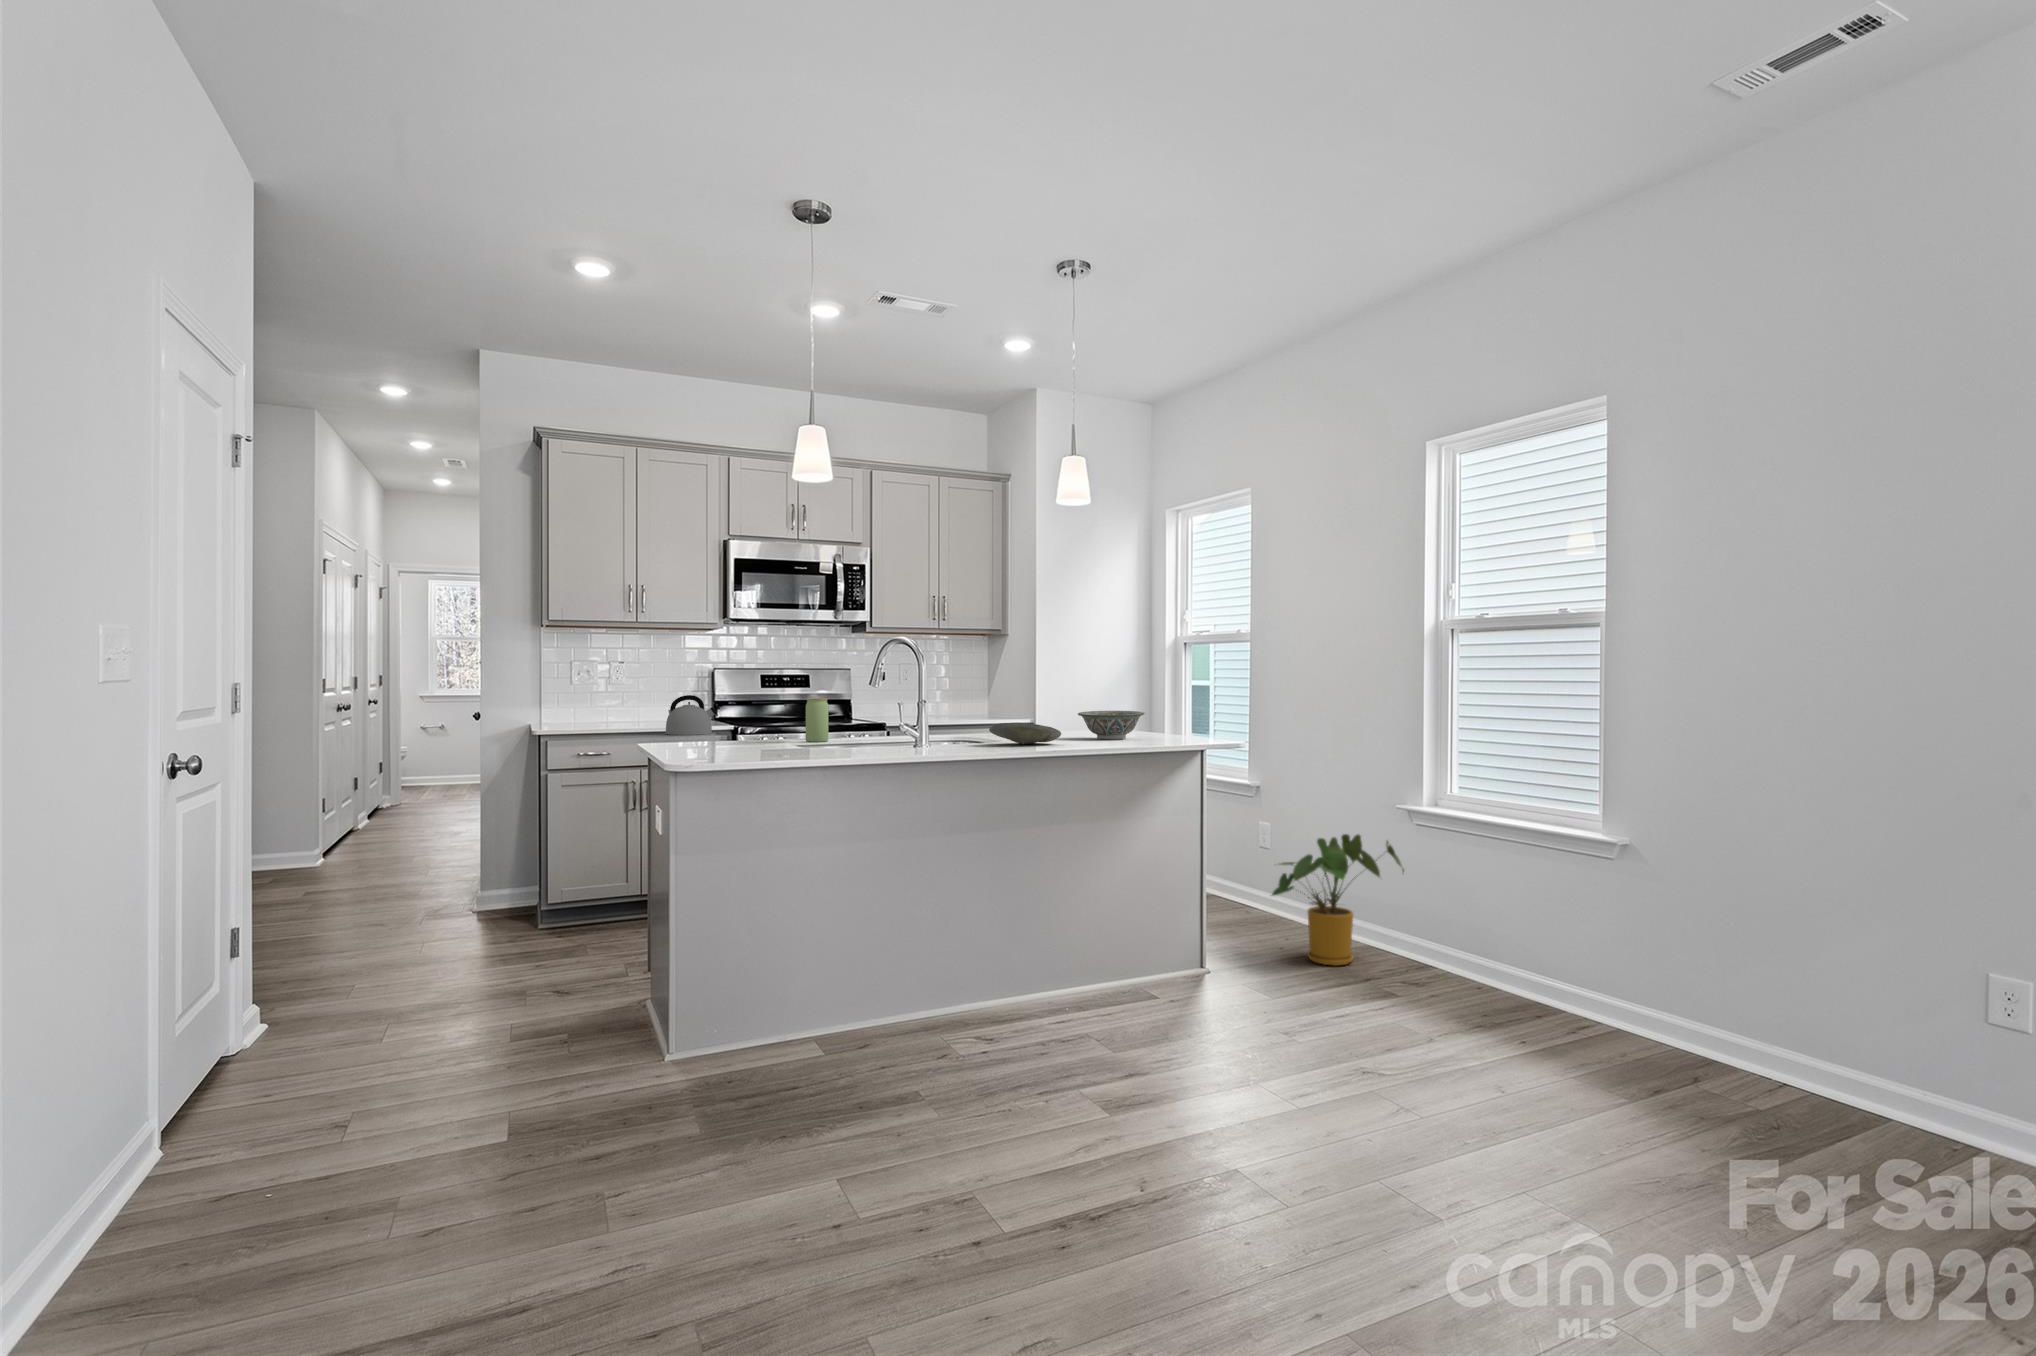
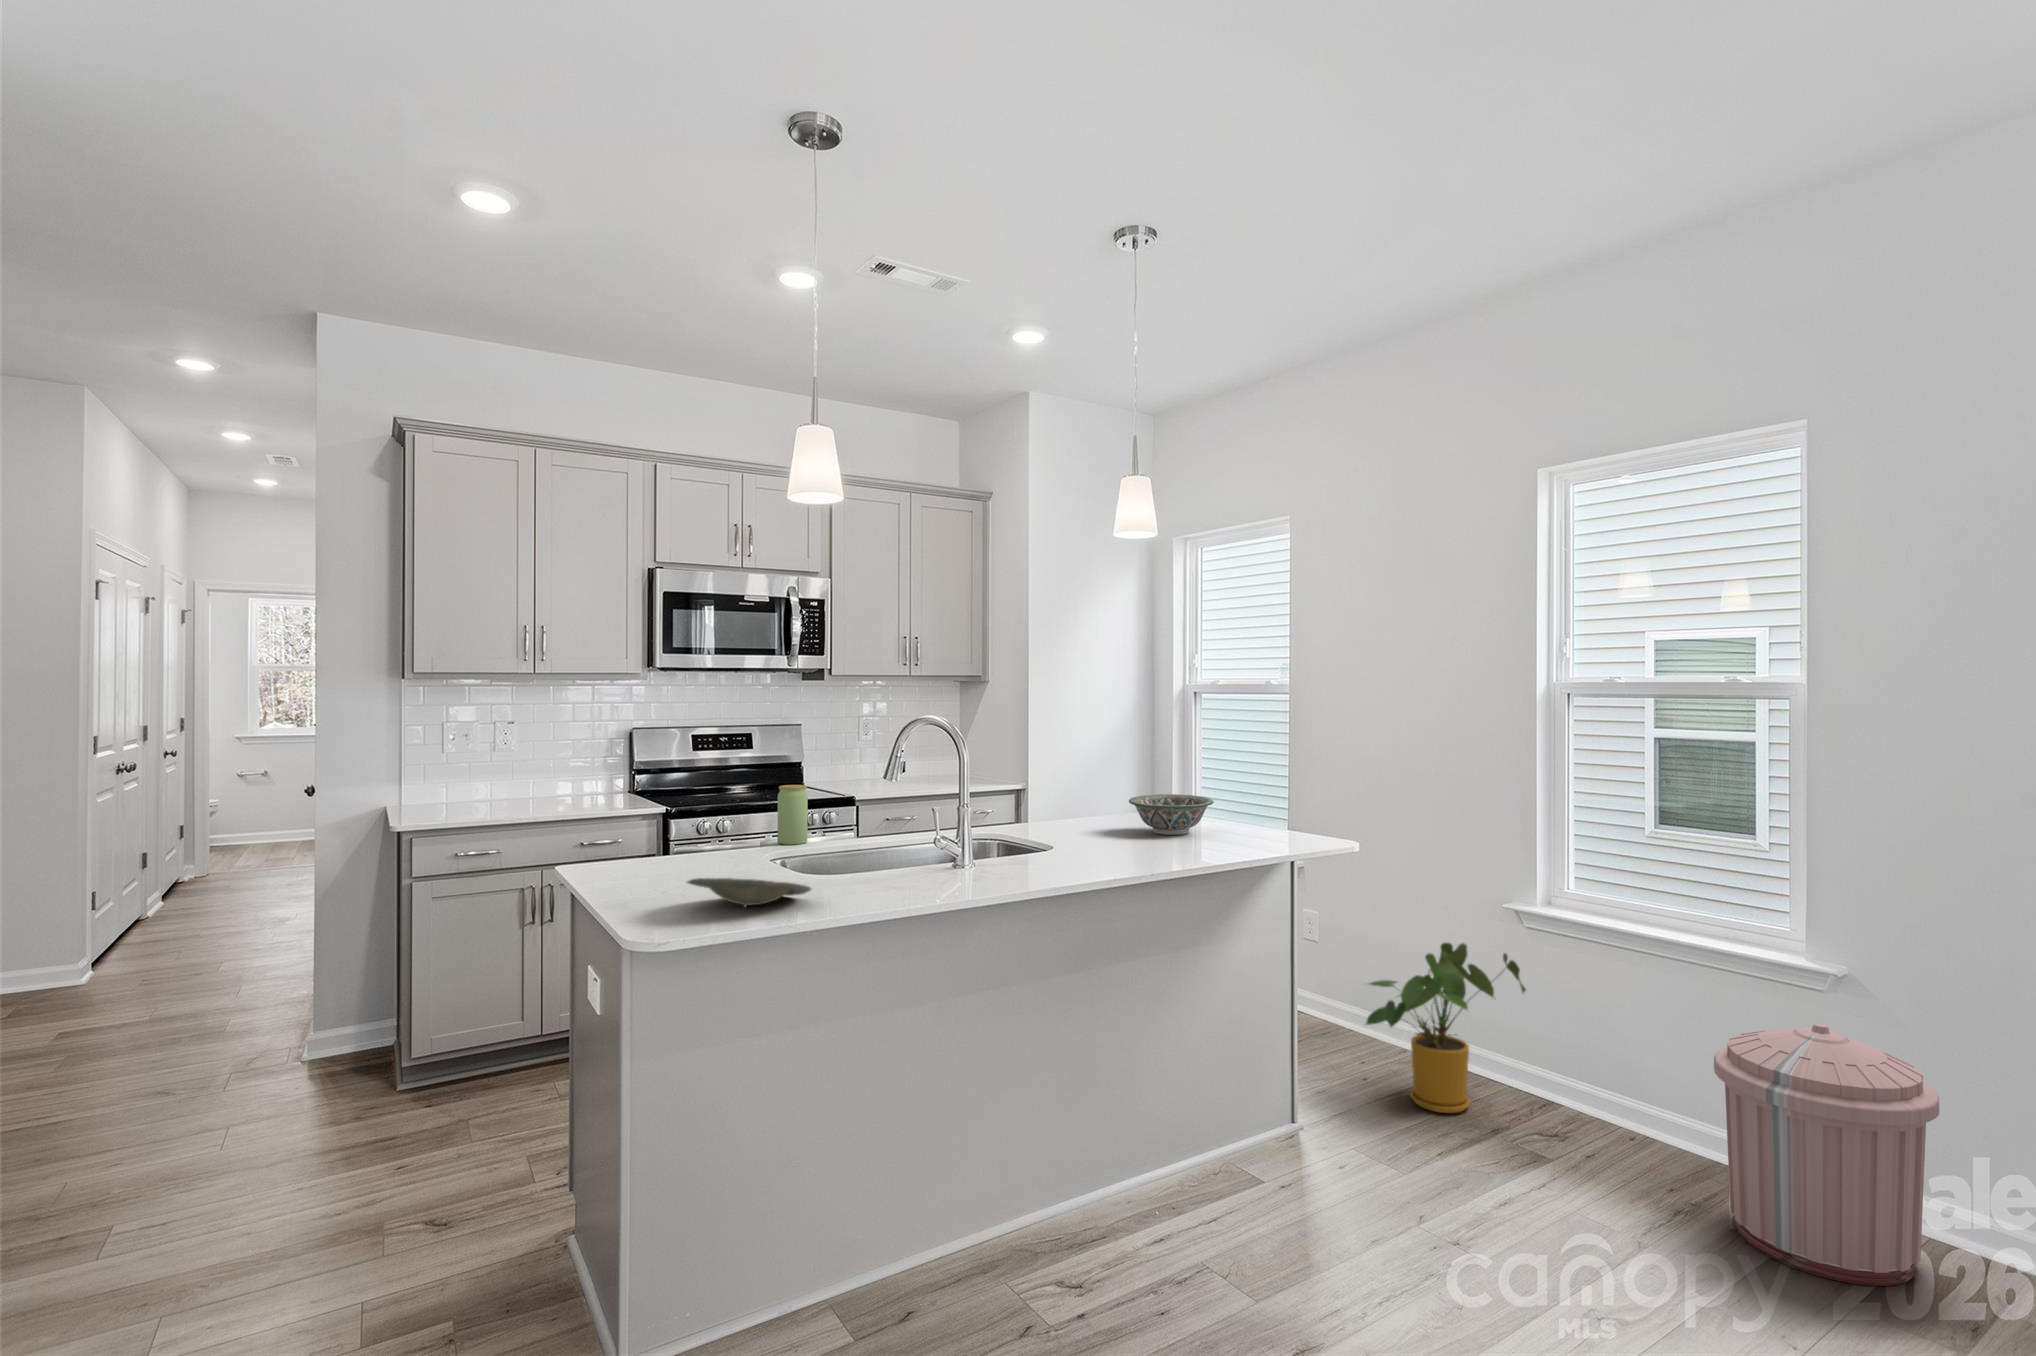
kettle: present [665,695,717,735] -> none [571,768,639,821]
plate: present [989,723,1061,744] -> present [687,878,811,907]
trash can: none [1497,870,1655,1063] -> present [1714,1023,1939,1286]

